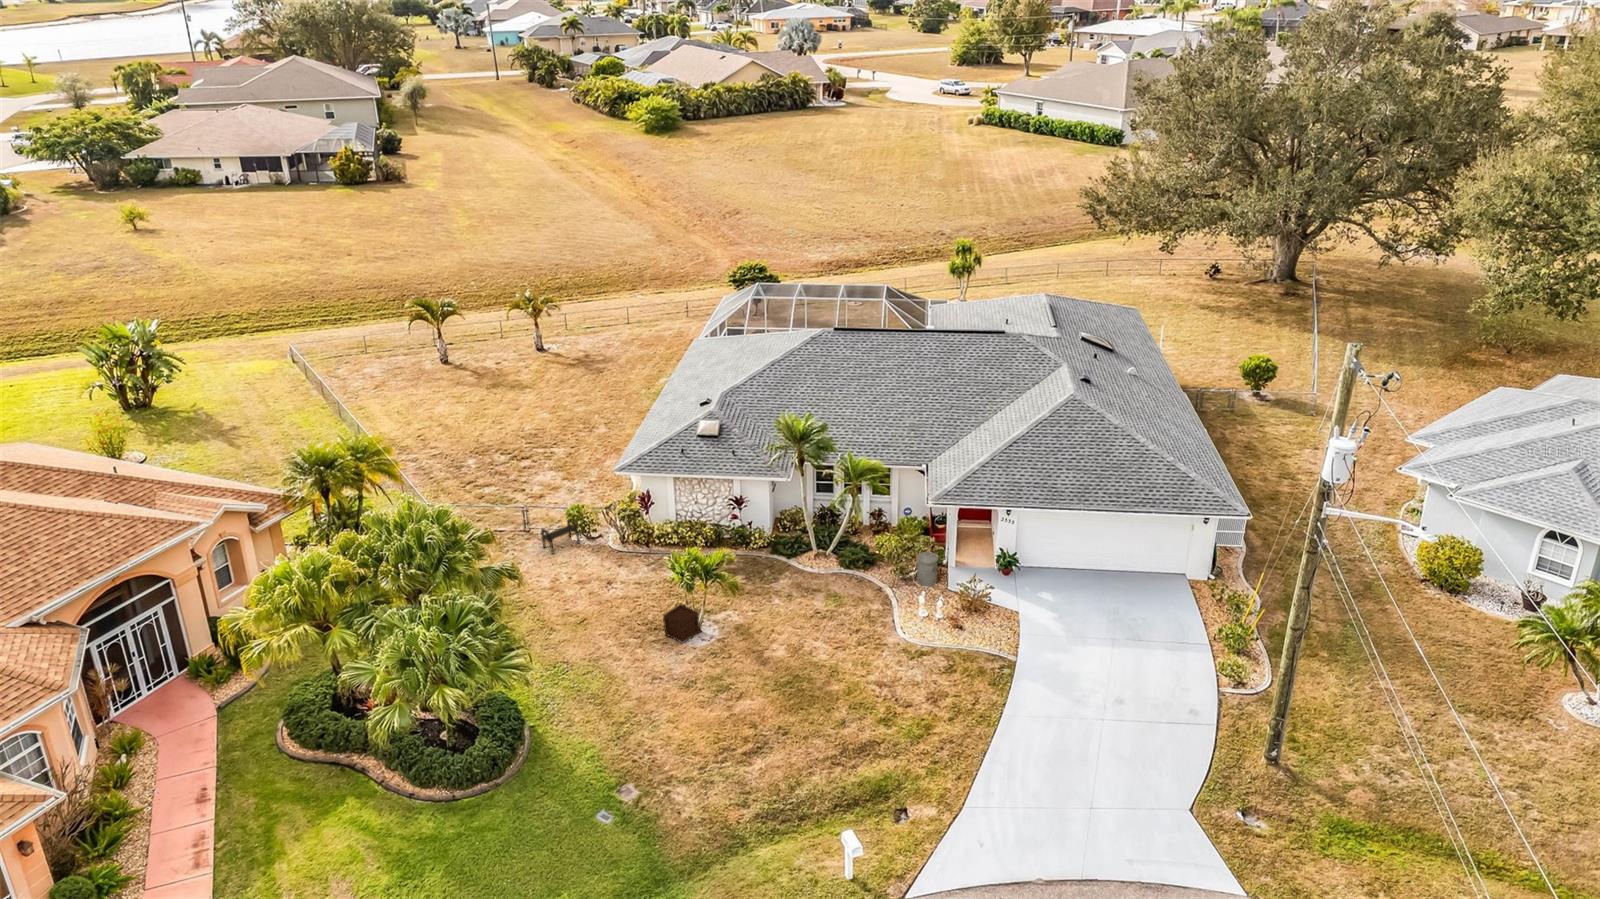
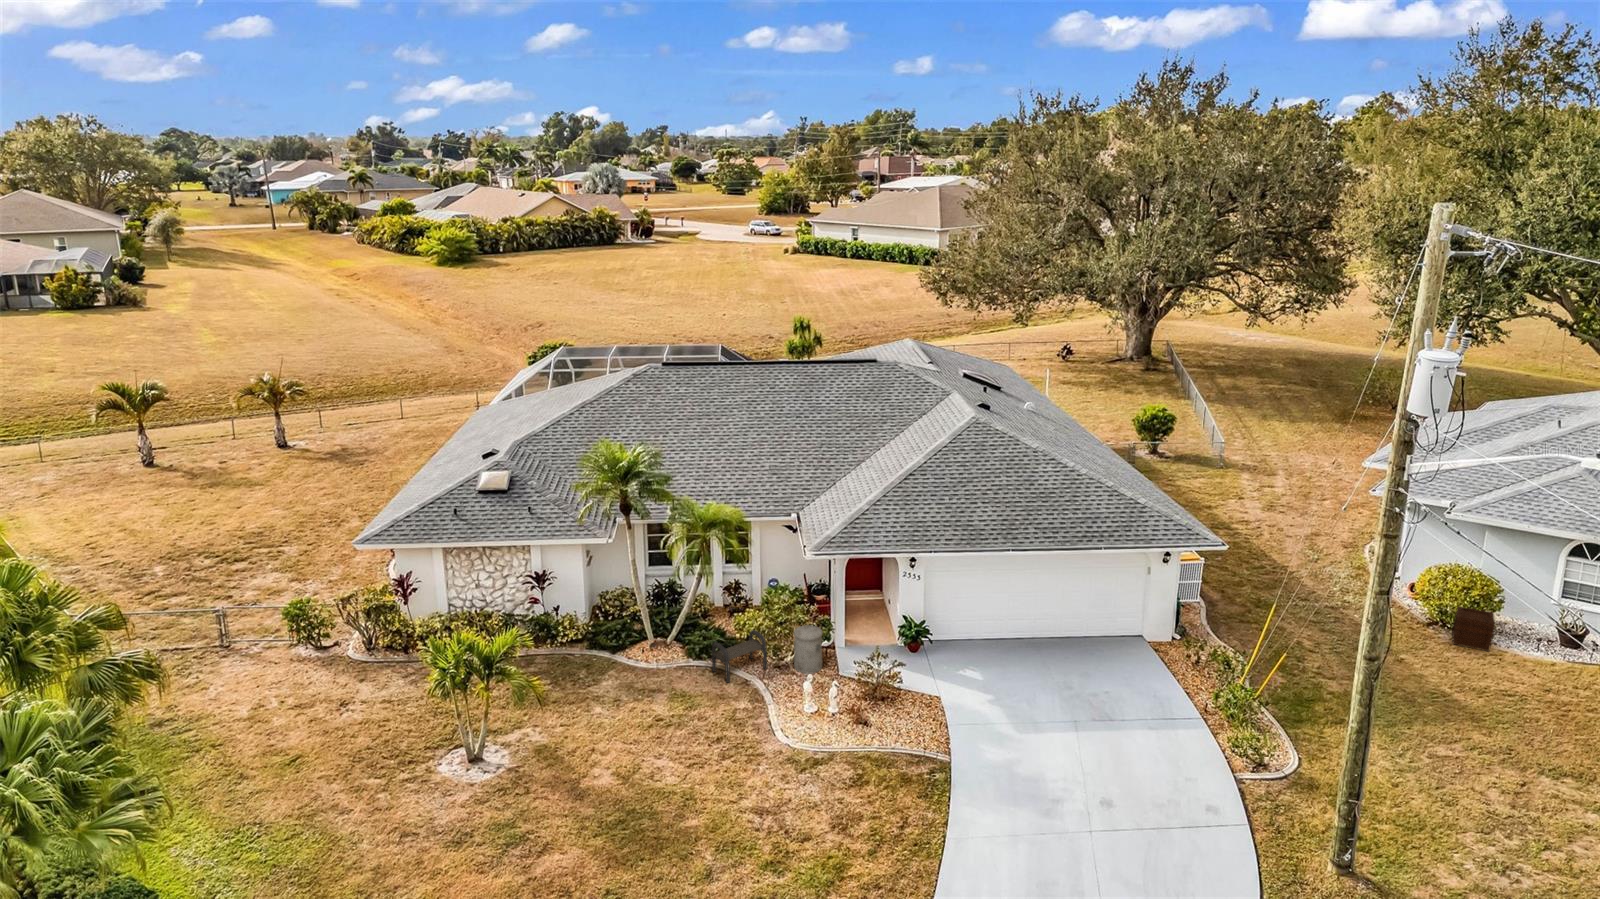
bench: present [541,519,580,554] -> present [712,630,767,683]
wooden crate: present [663,604,700,643] -> present [1452,607,1495,651]

